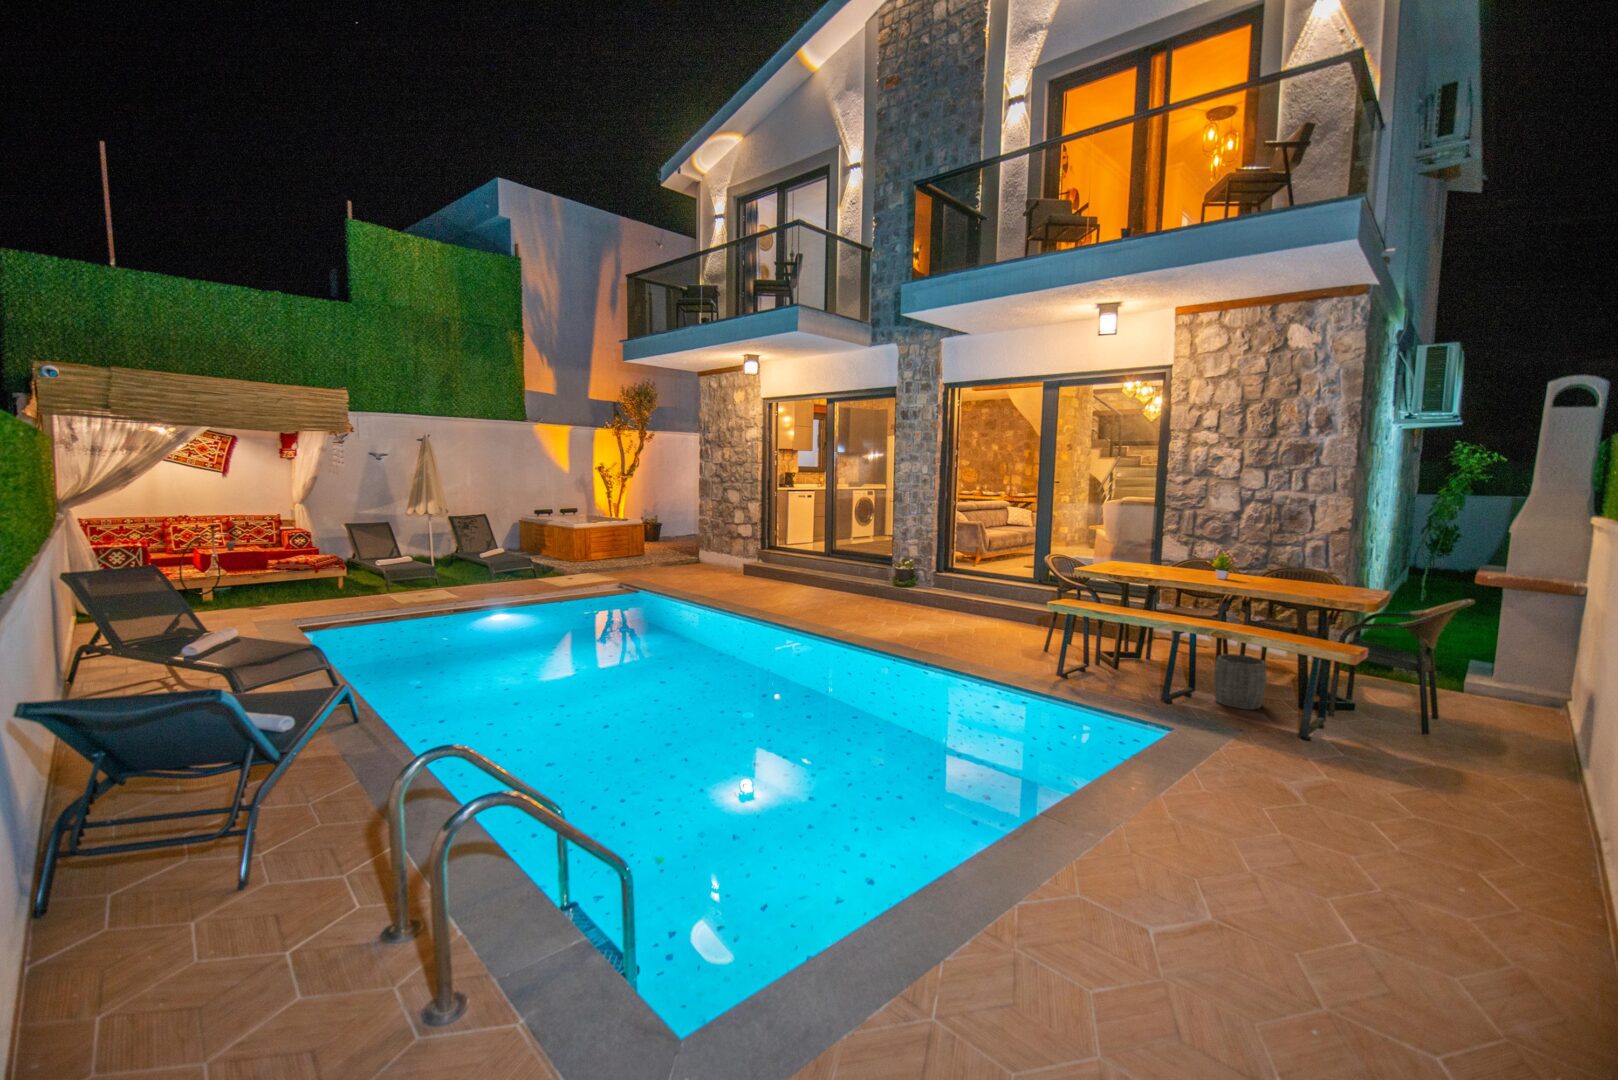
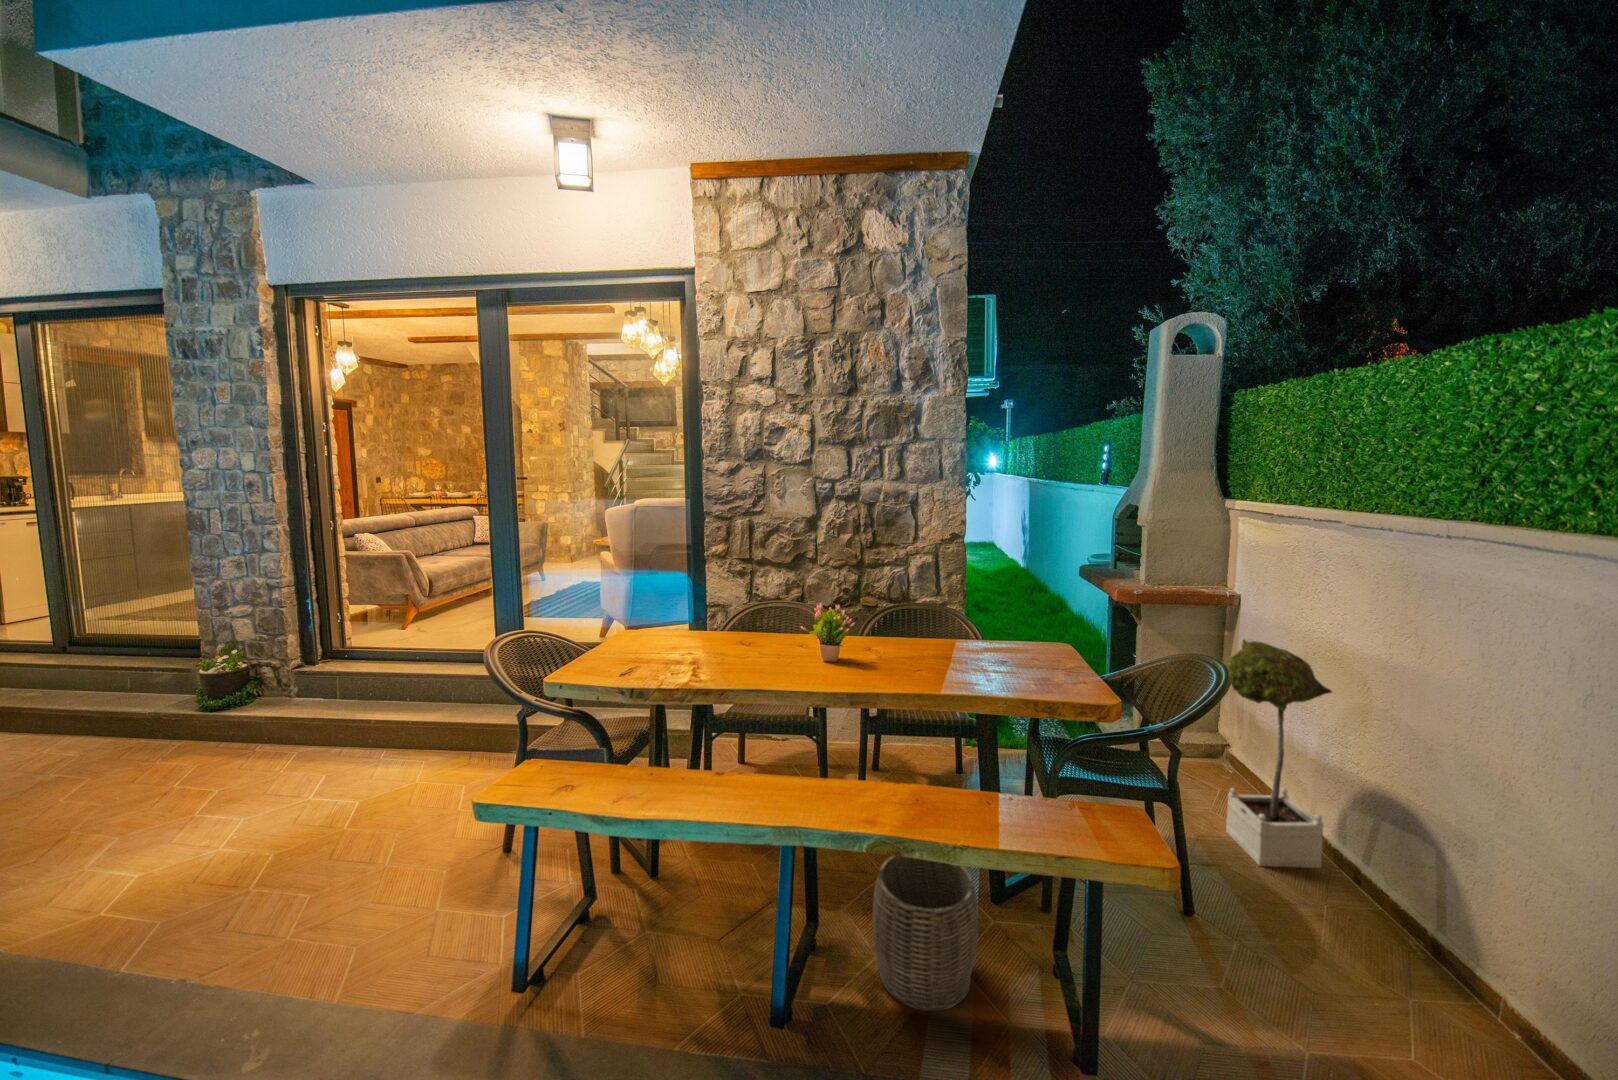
potted tree: none [1497,597,1576,740] -> present [1226,639,1332,868]

